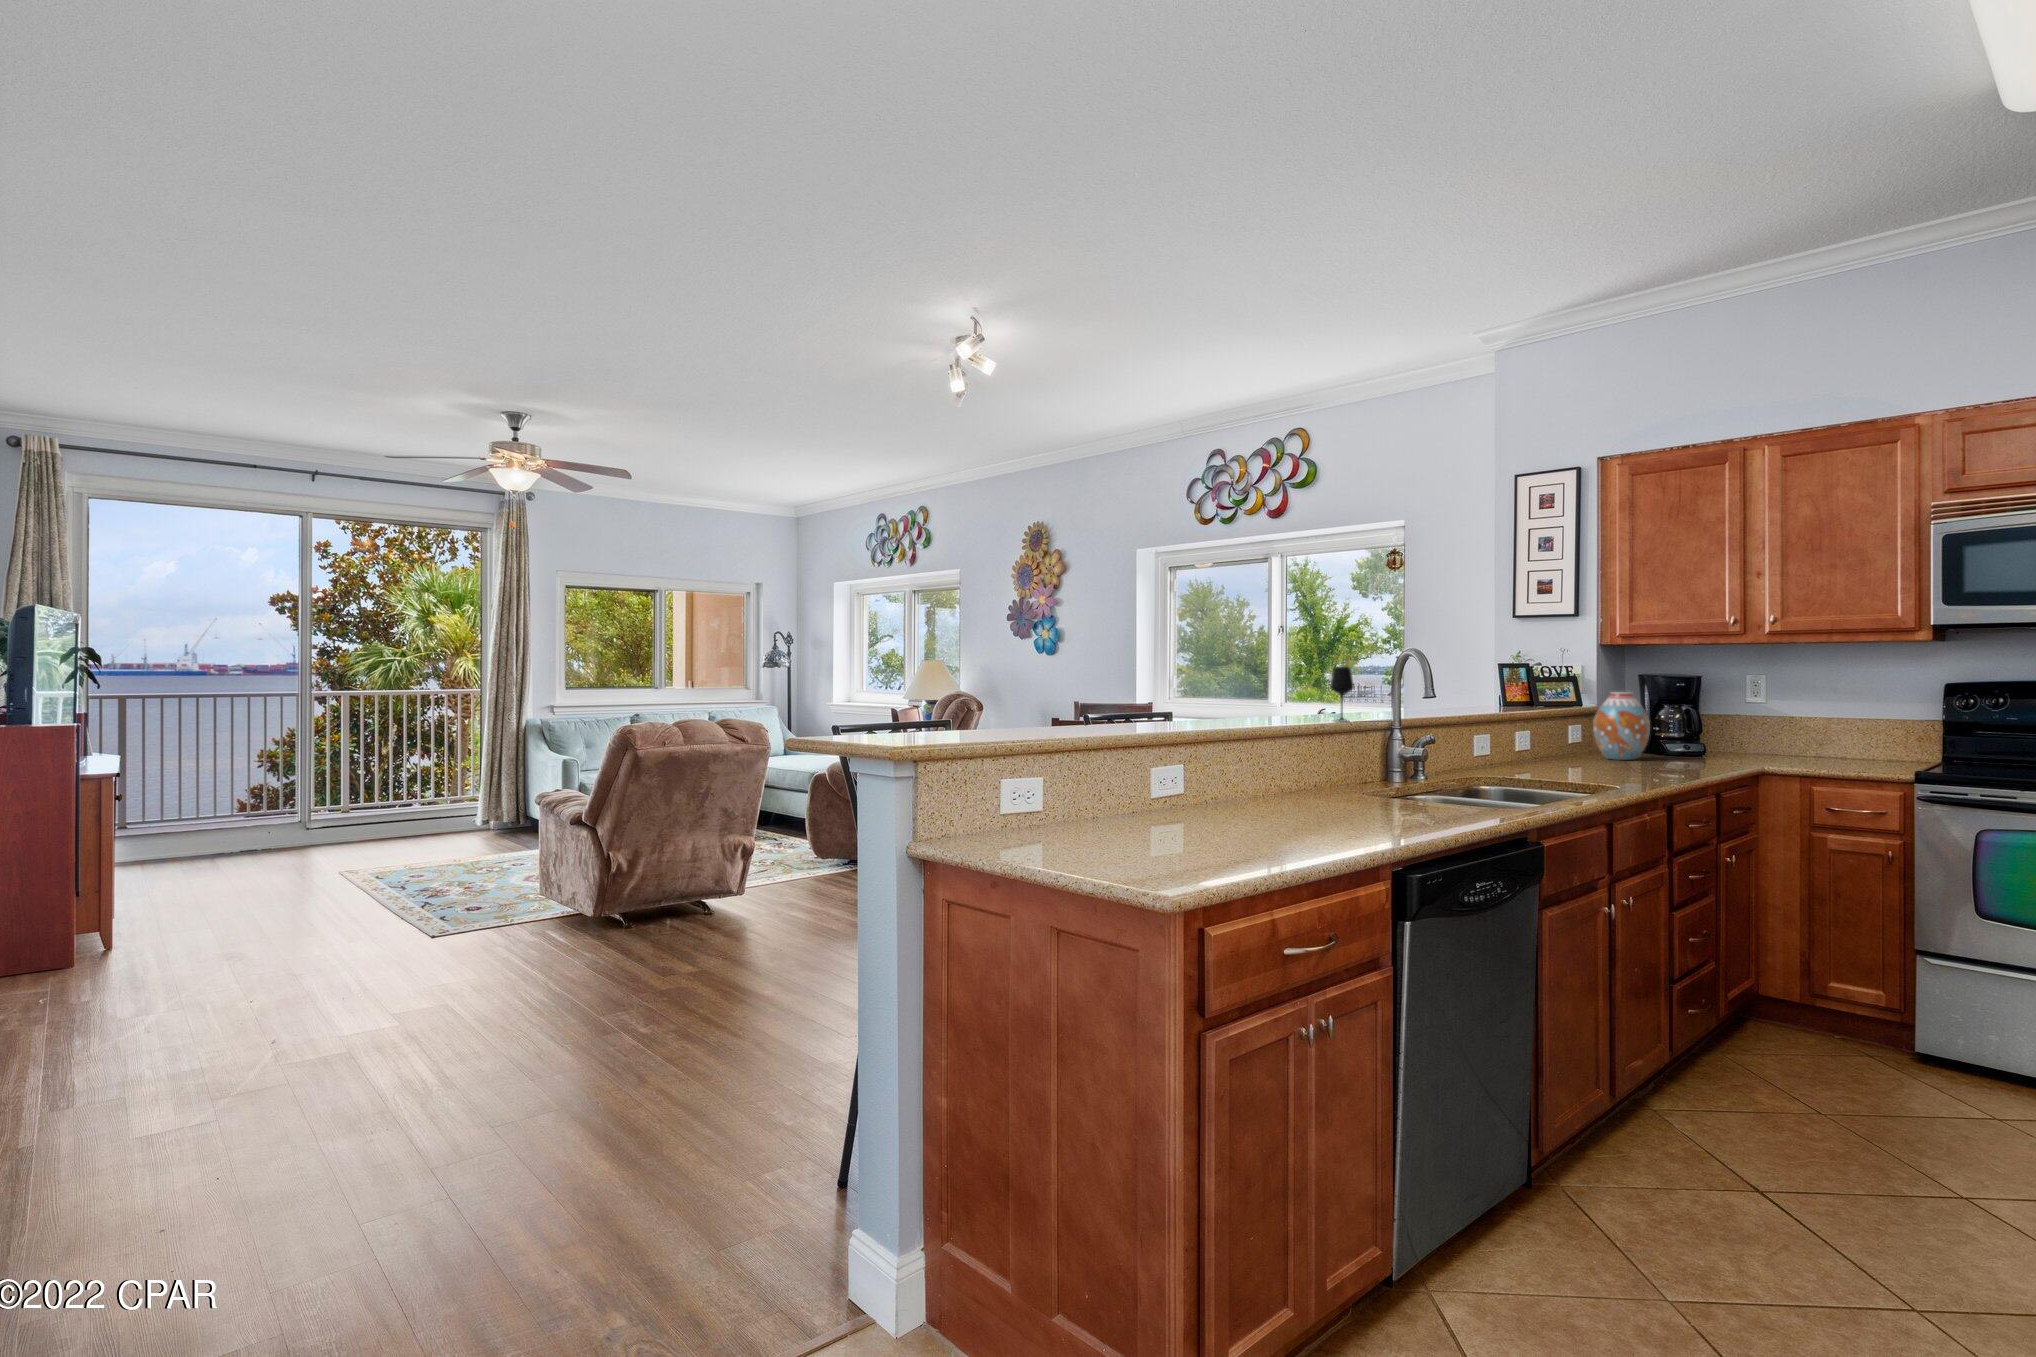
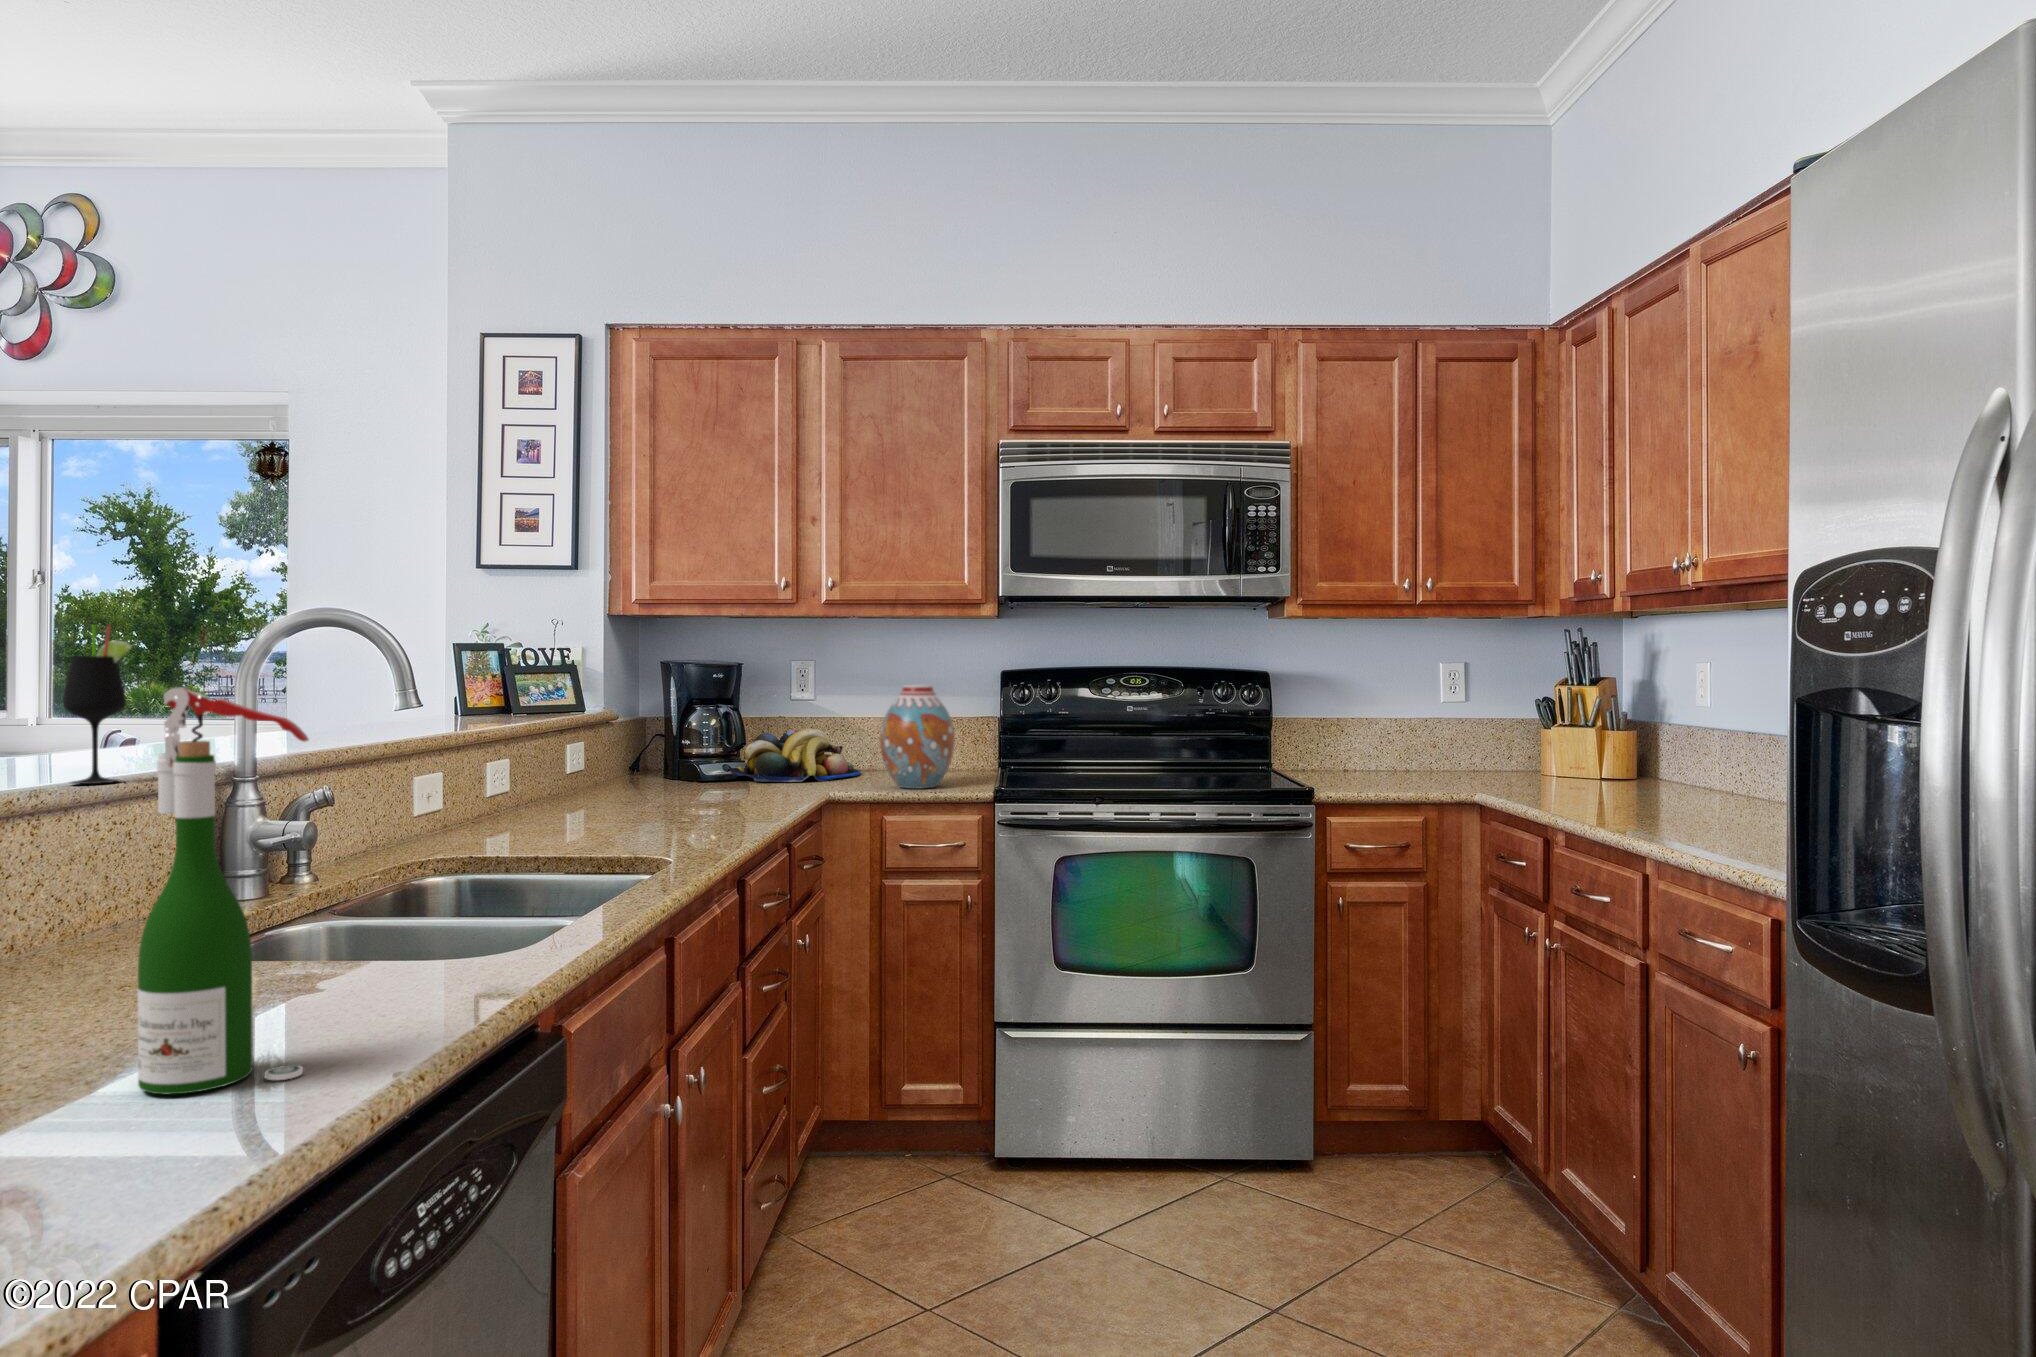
wine bottle: none [1382,674,1442,822] -> present [138,687,309,1094]
vase: present [1593,692,1650,760] -> present [880,685,955,789]
fruit bowl: none [1691,724,1807,762] -> present [729,729,861,782]

